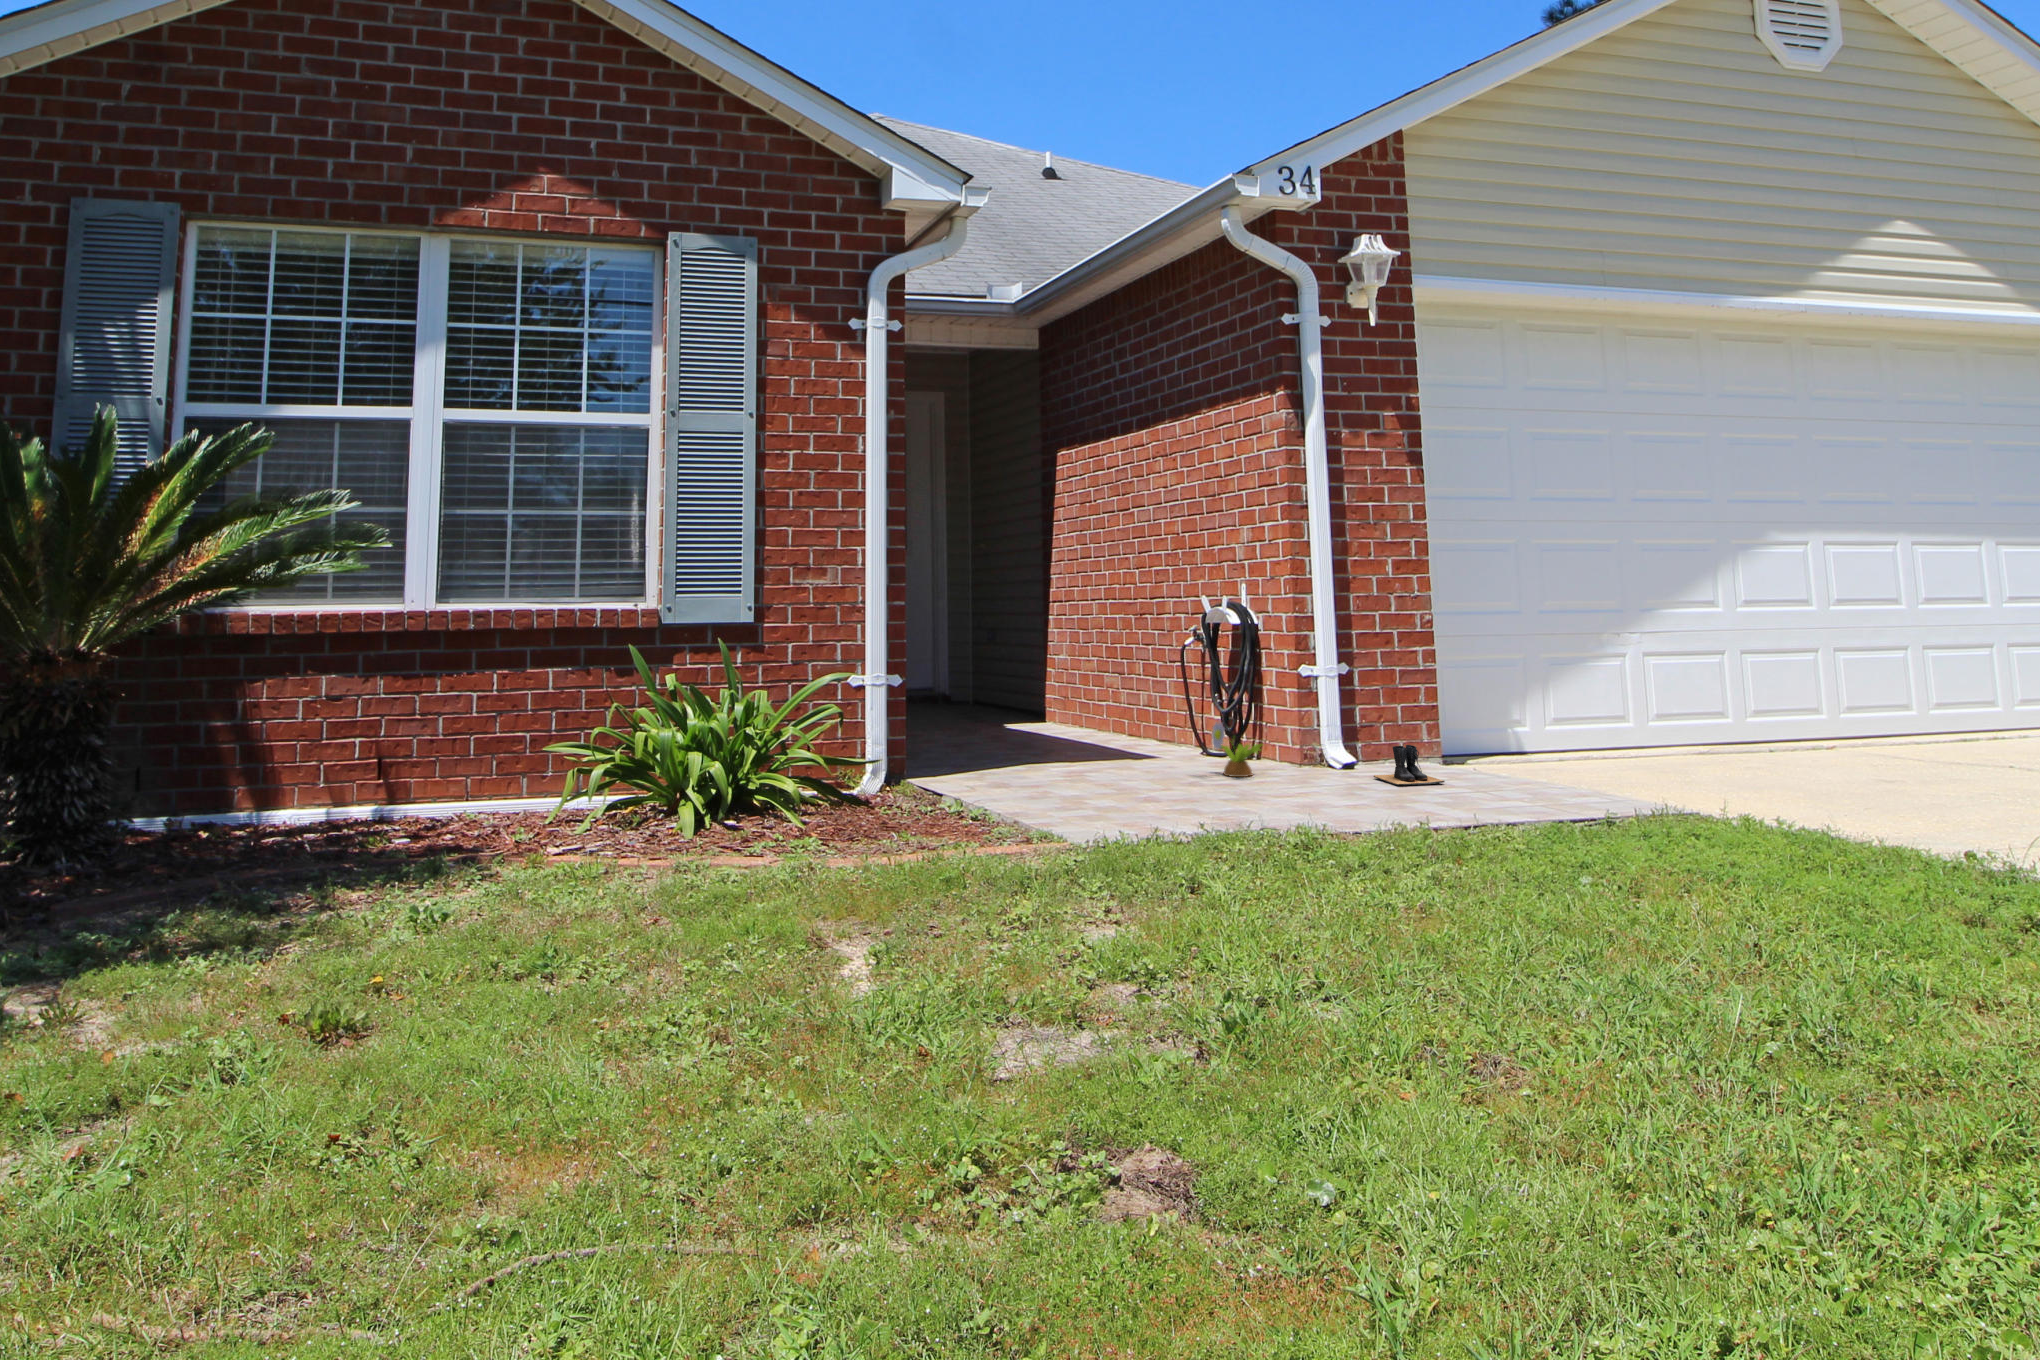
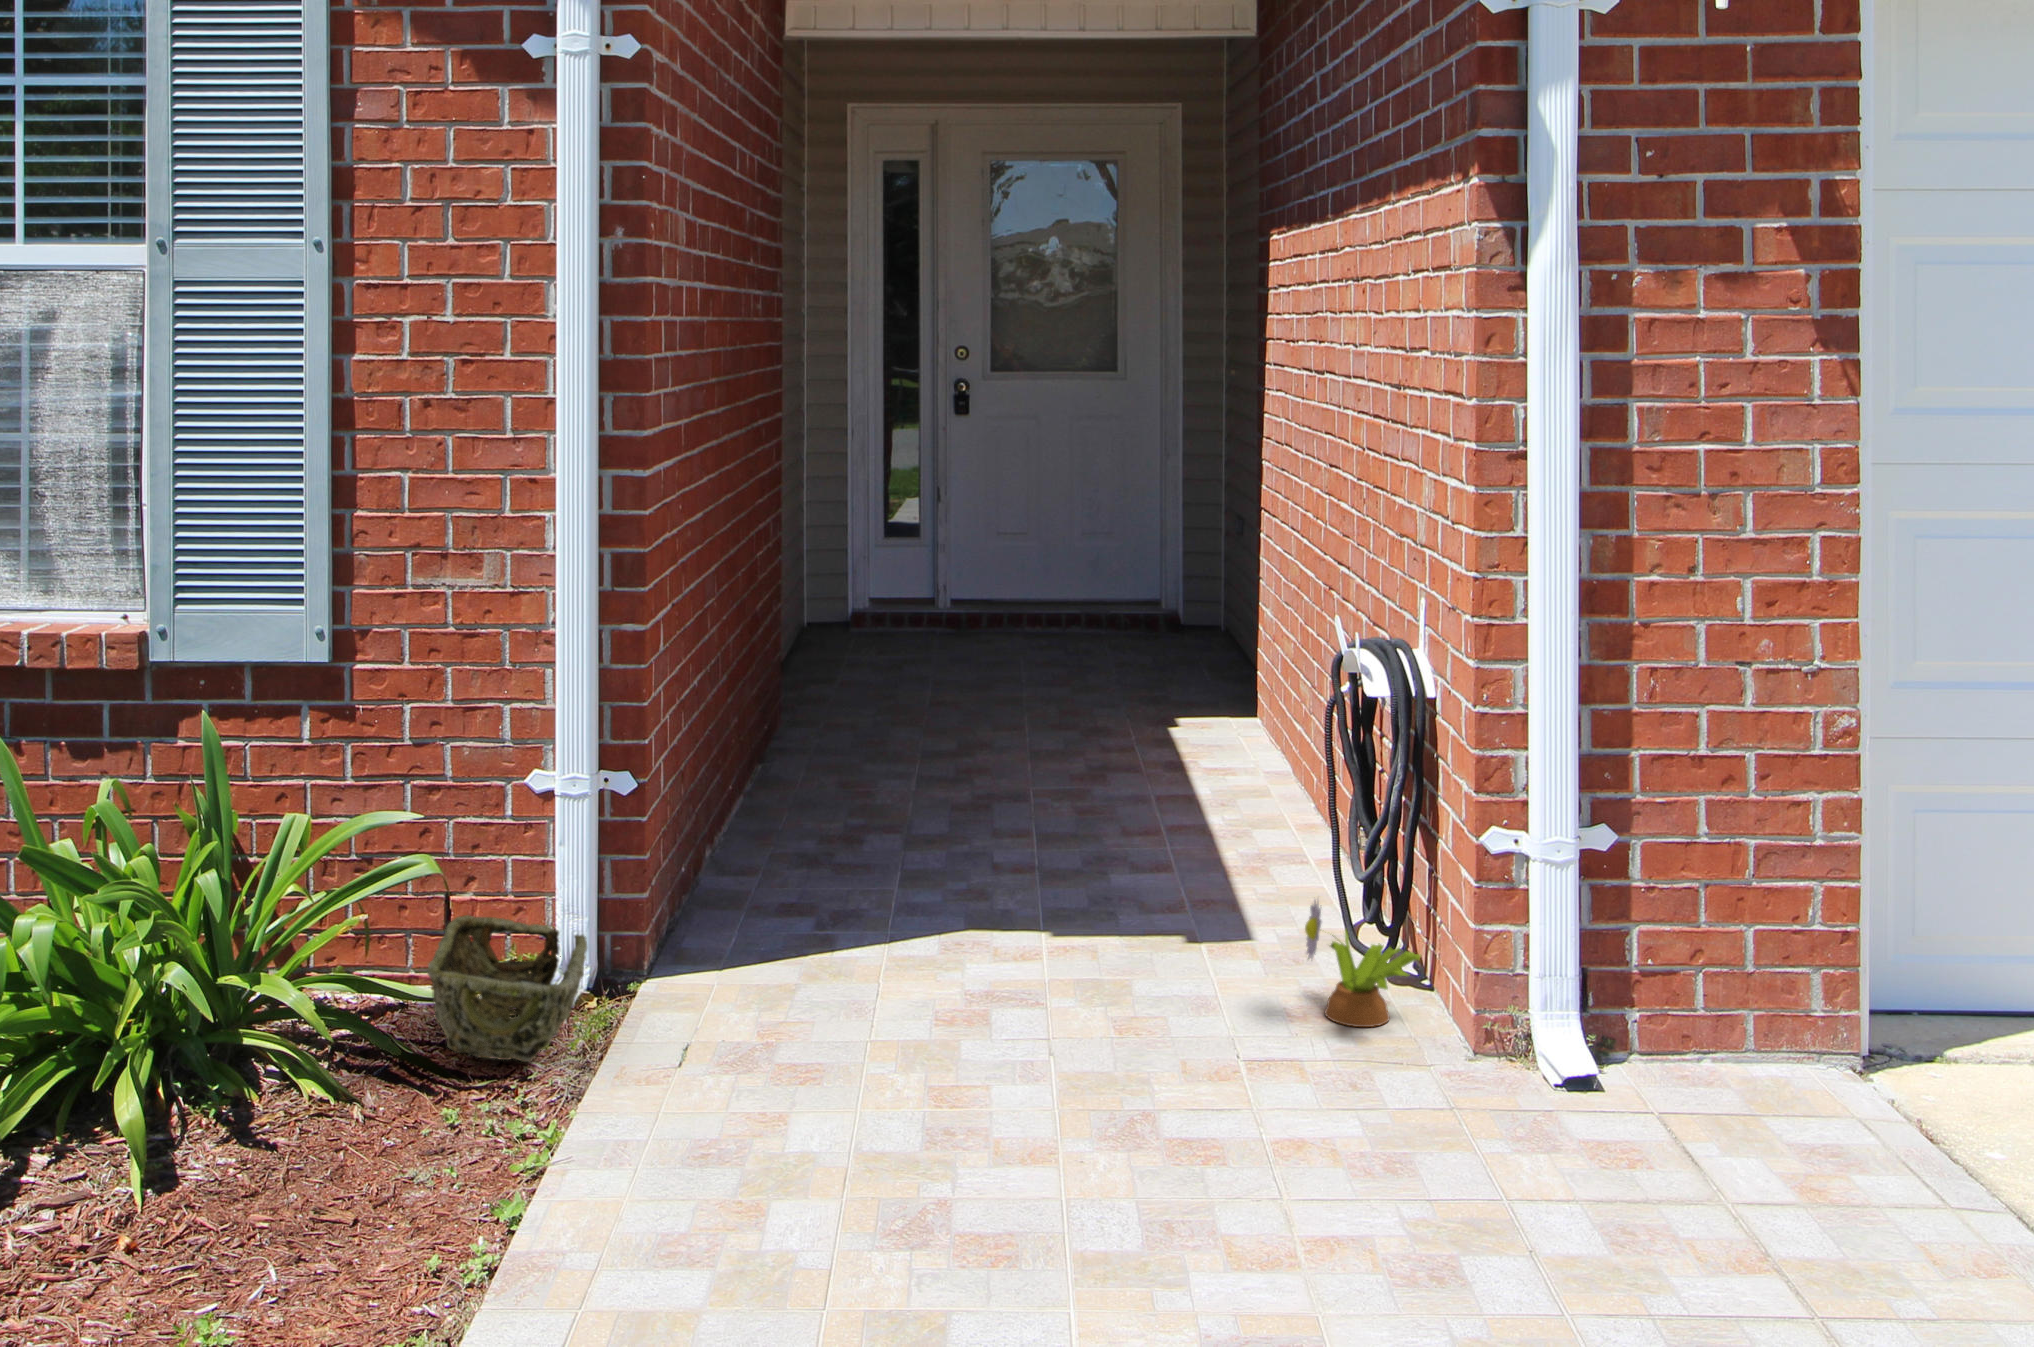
boots: present [1374,745,1445,785] -> none [1657,1014,1820,1127]
woven basket: none [829,750,922,806] -> present [428,915,587,1062]

